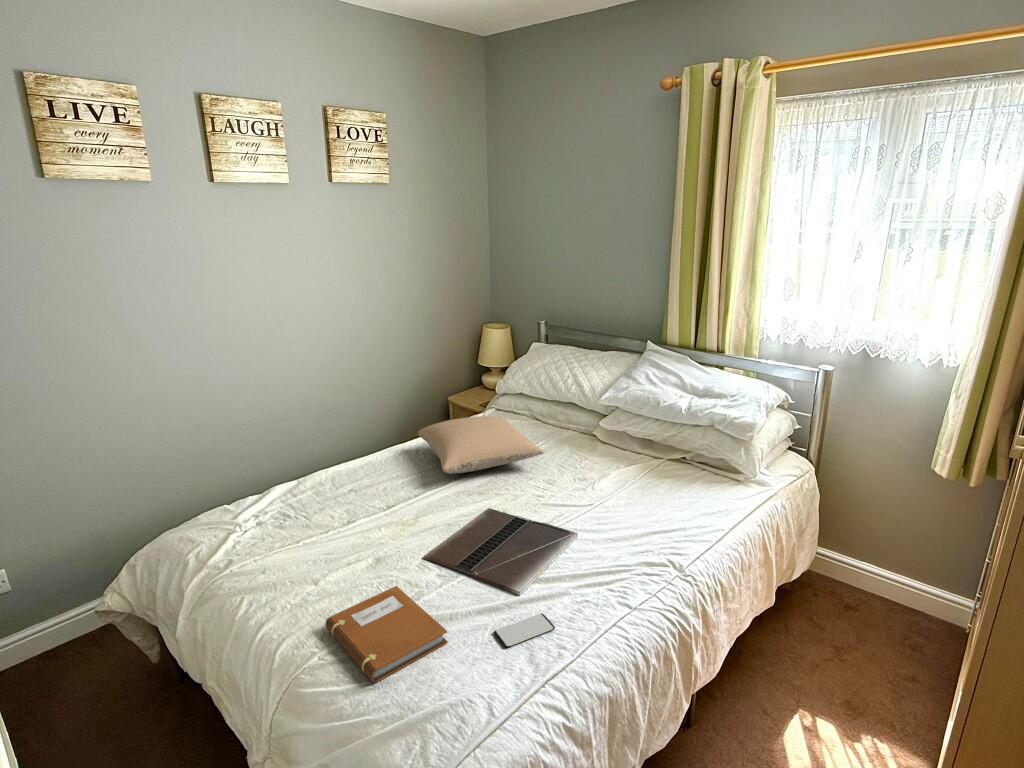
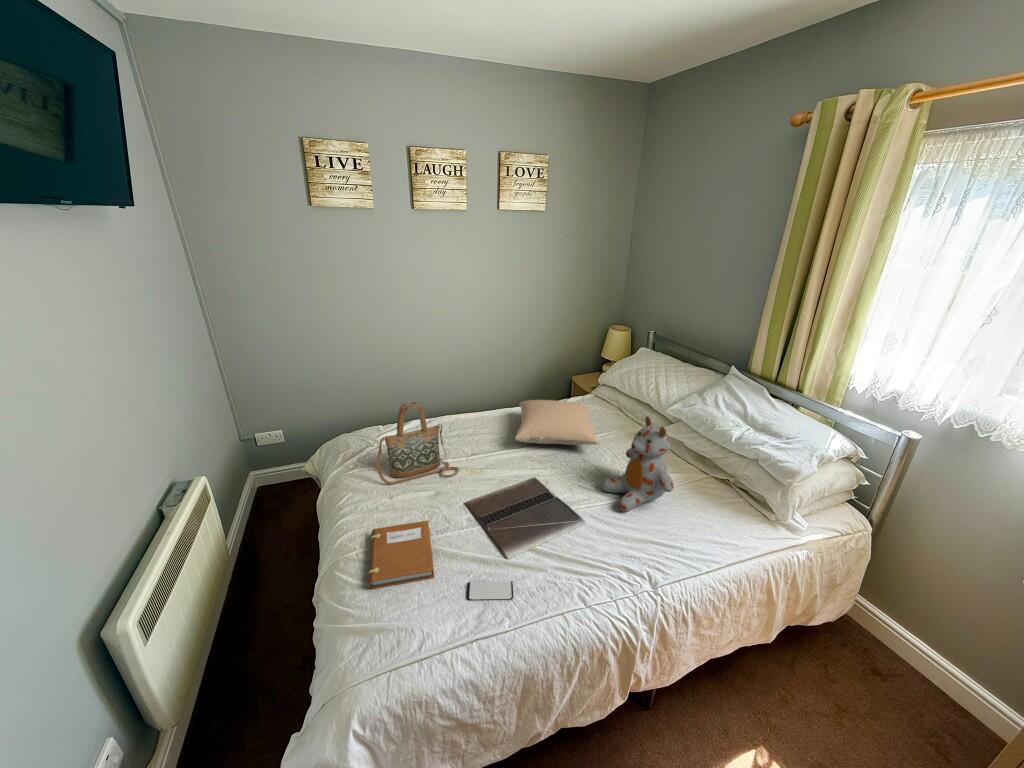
stuffed bear: none [570,399,654,513] -> present [602,416,674,511]
handbag: none [274,441,388,568] -> present [375,402,459,484]

